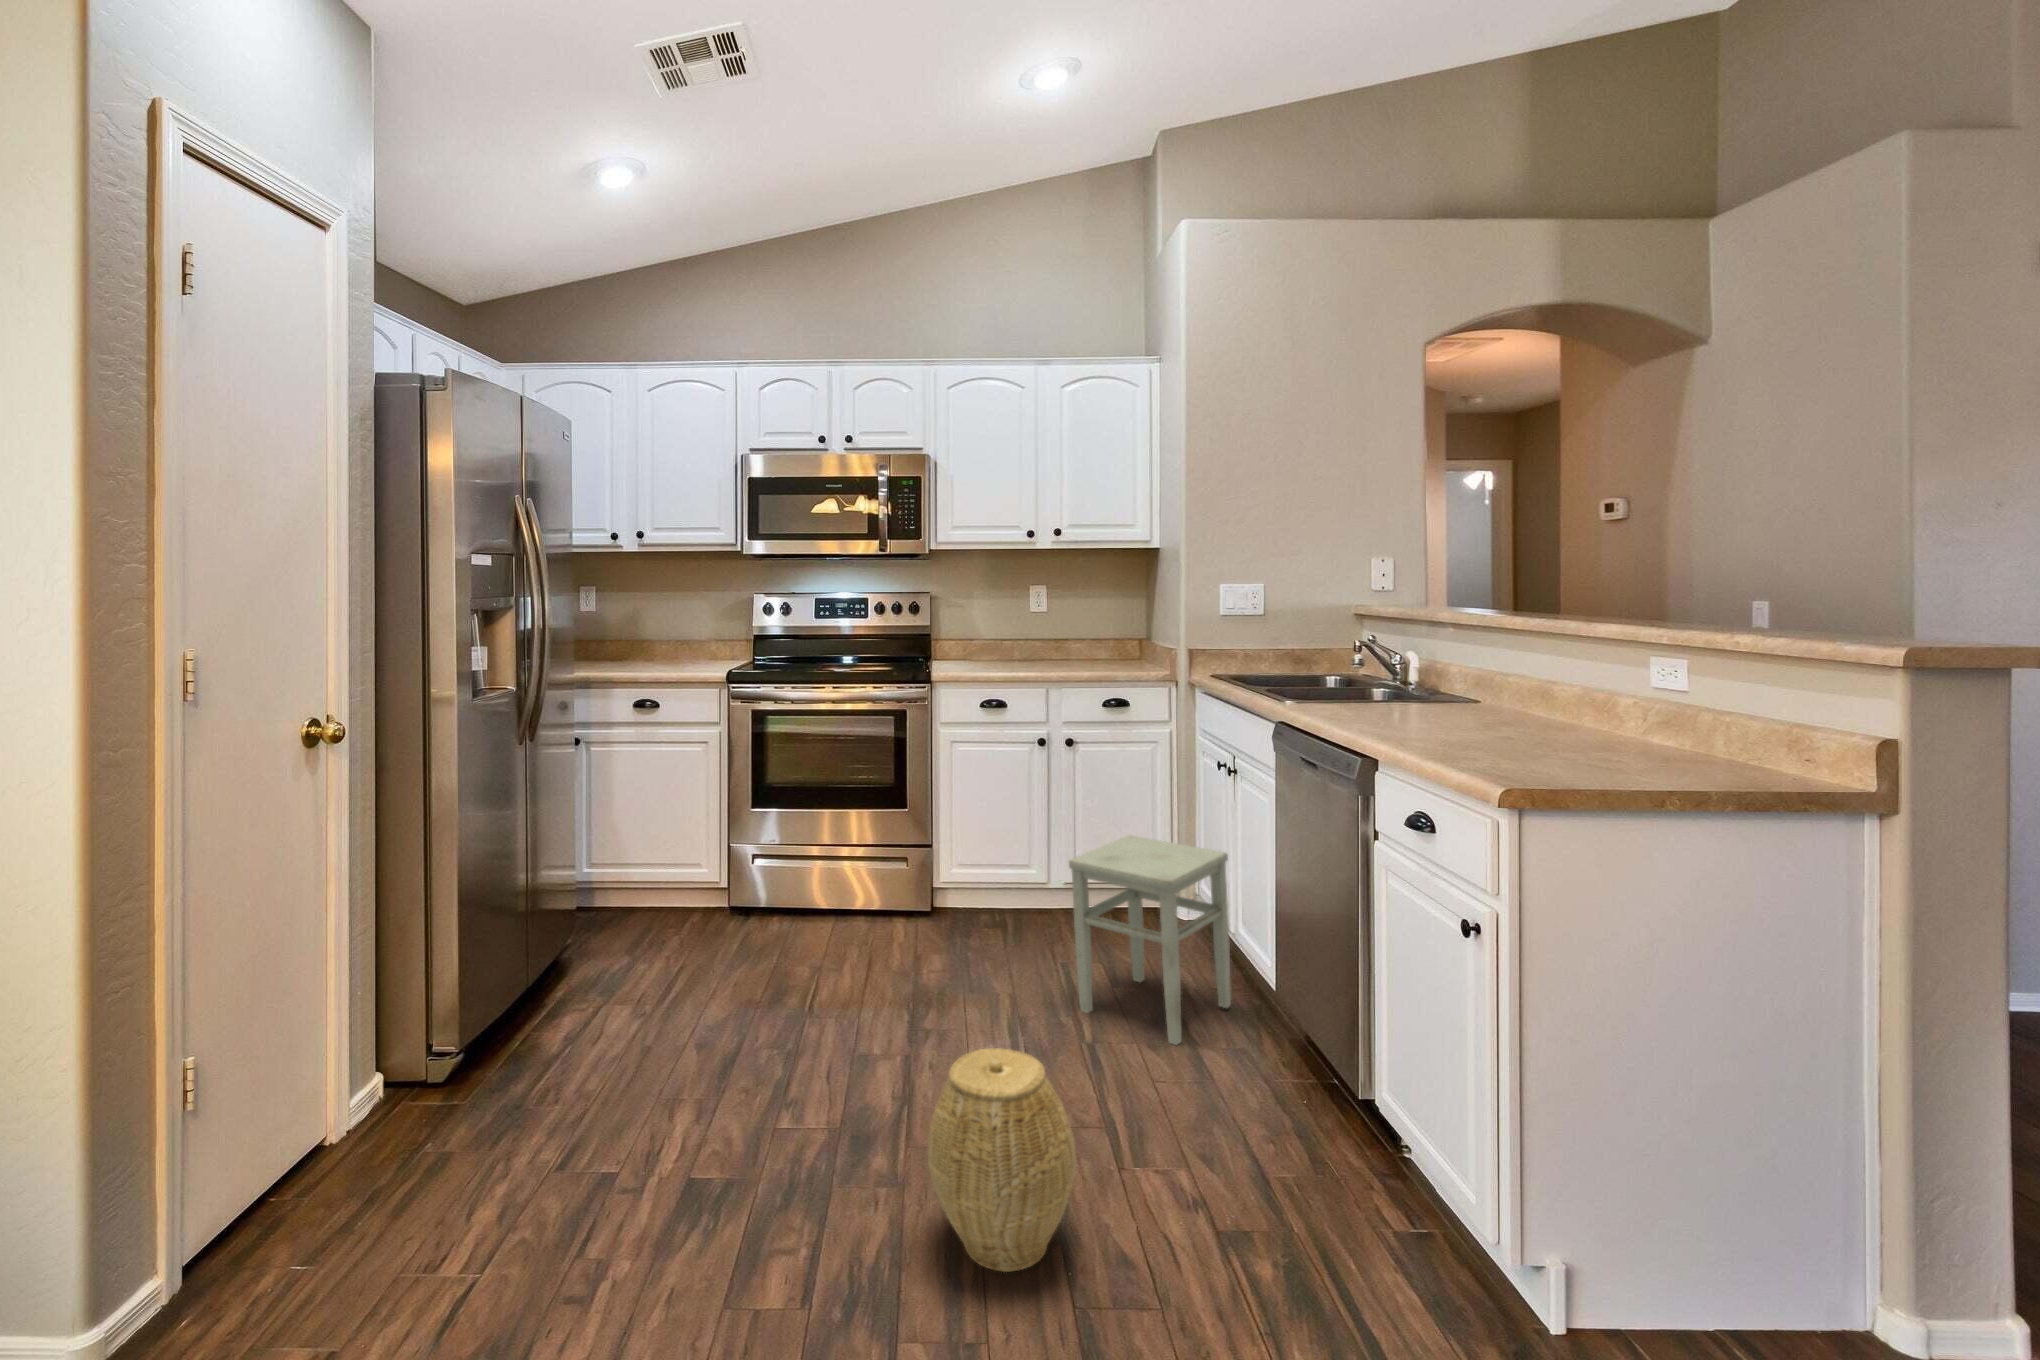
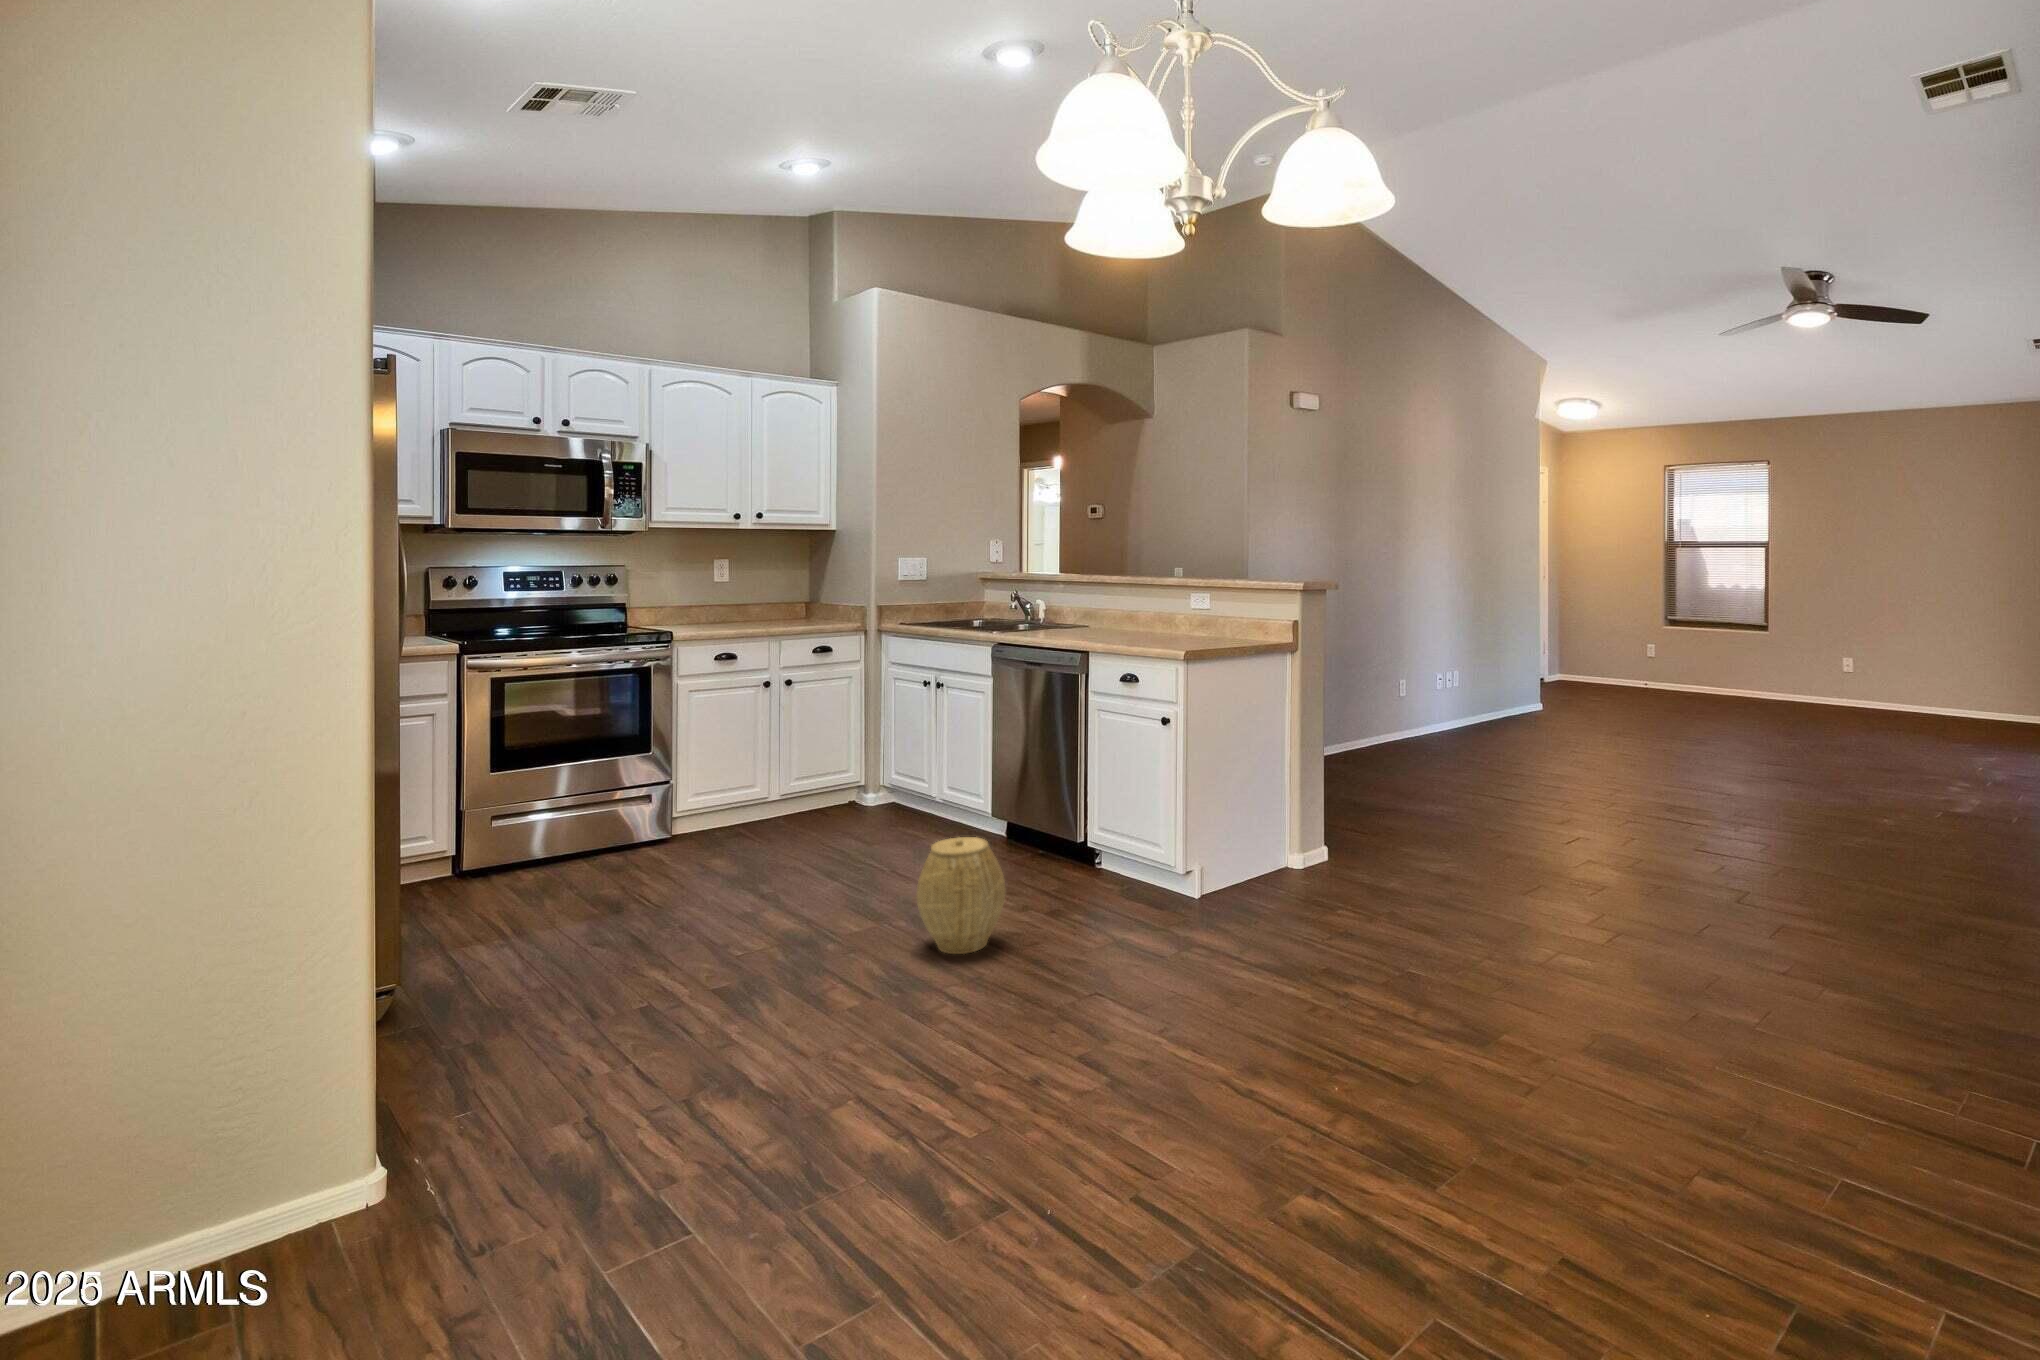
stool: present [1069,835,1231,1045] -> none [862,739,957,868]

